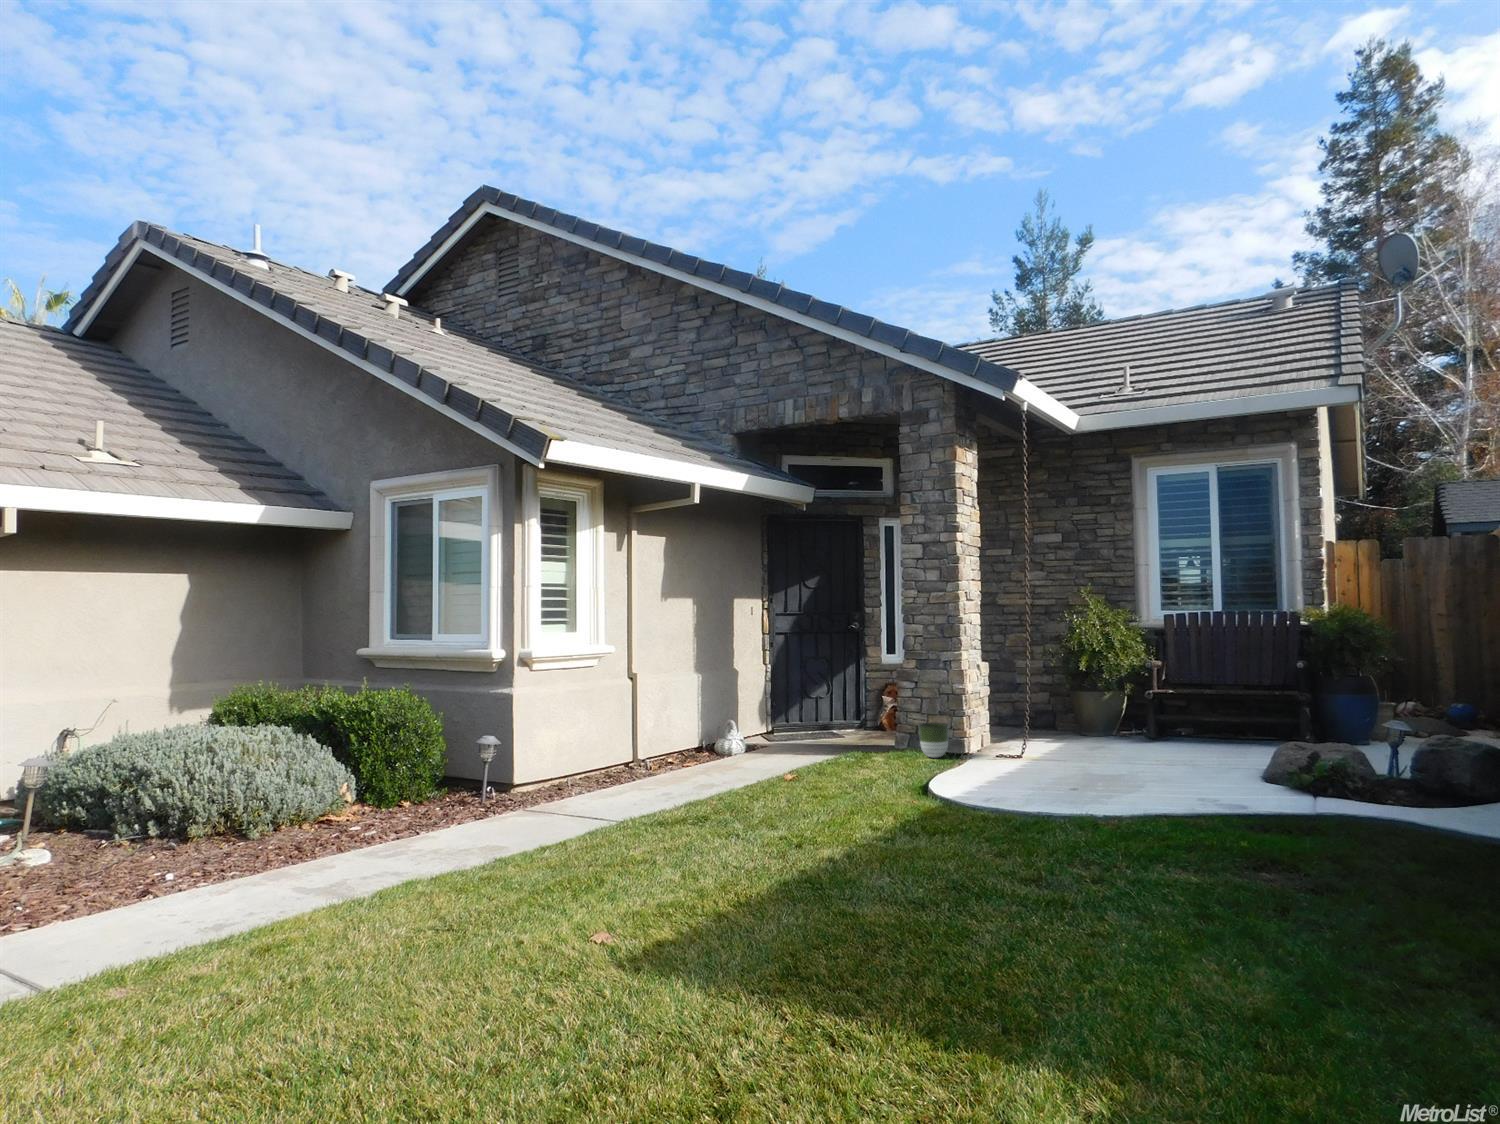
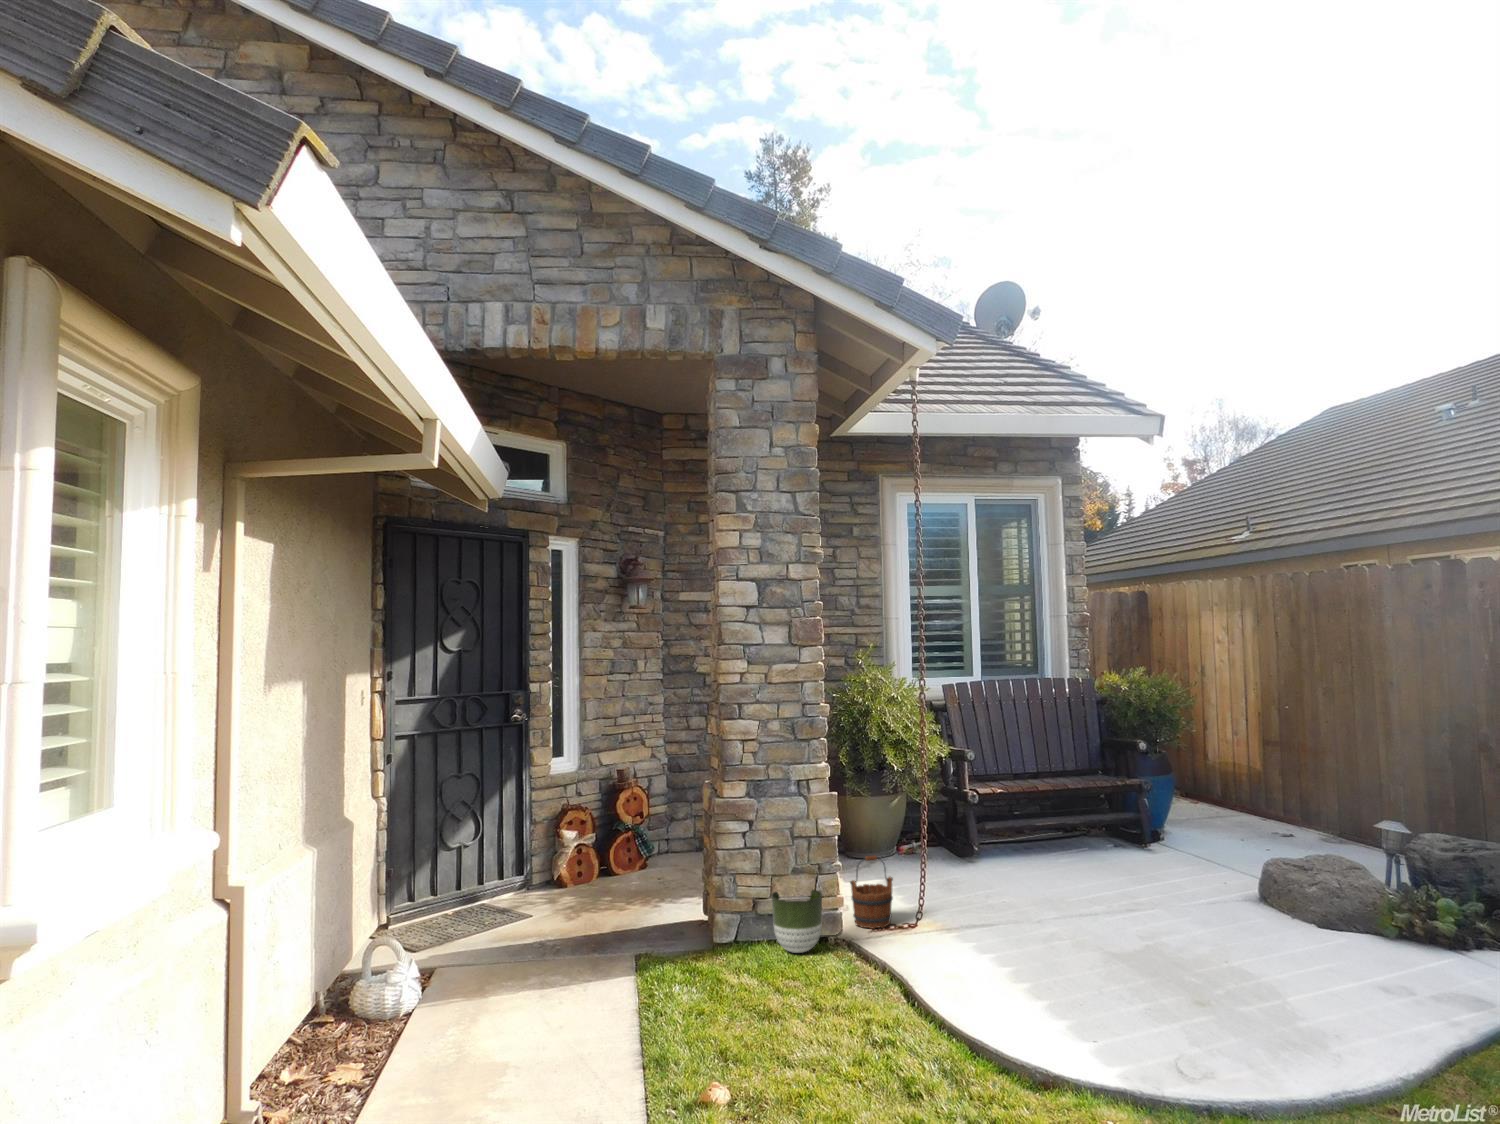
wooden bucket: none [985,711,1013,755] -> present [850,856,893,929]

